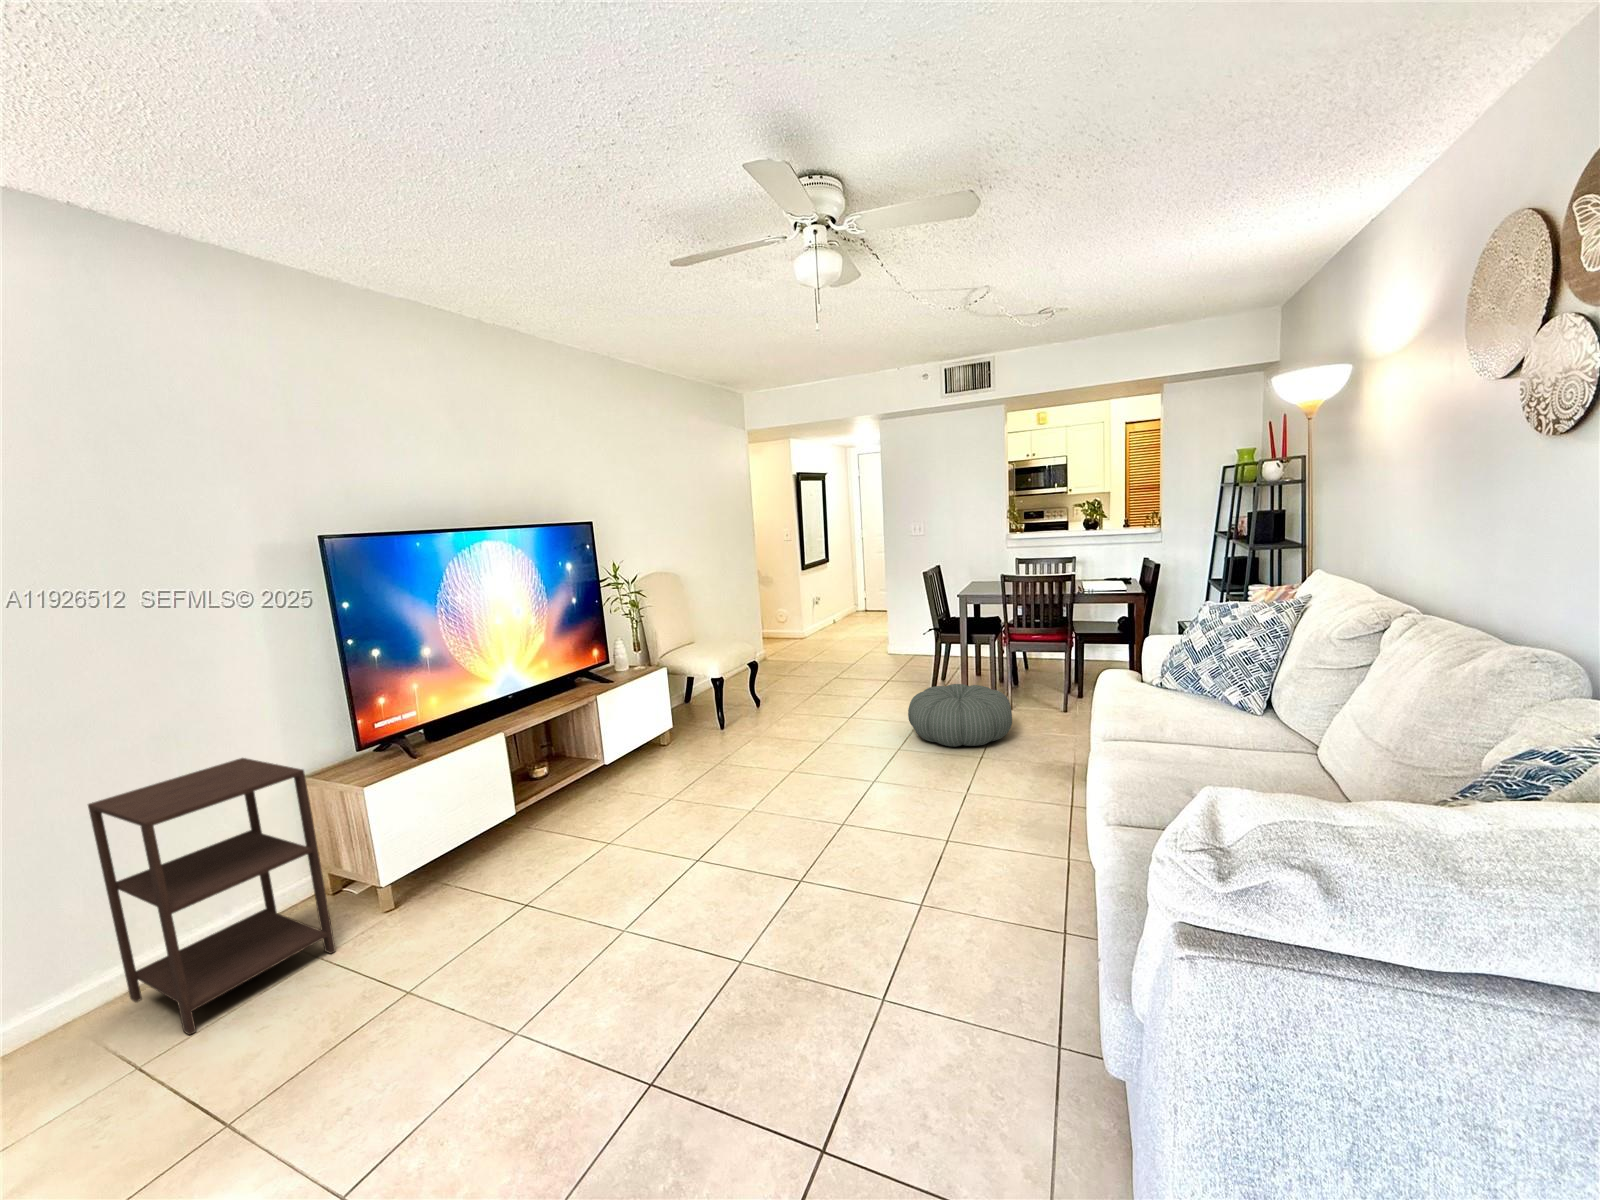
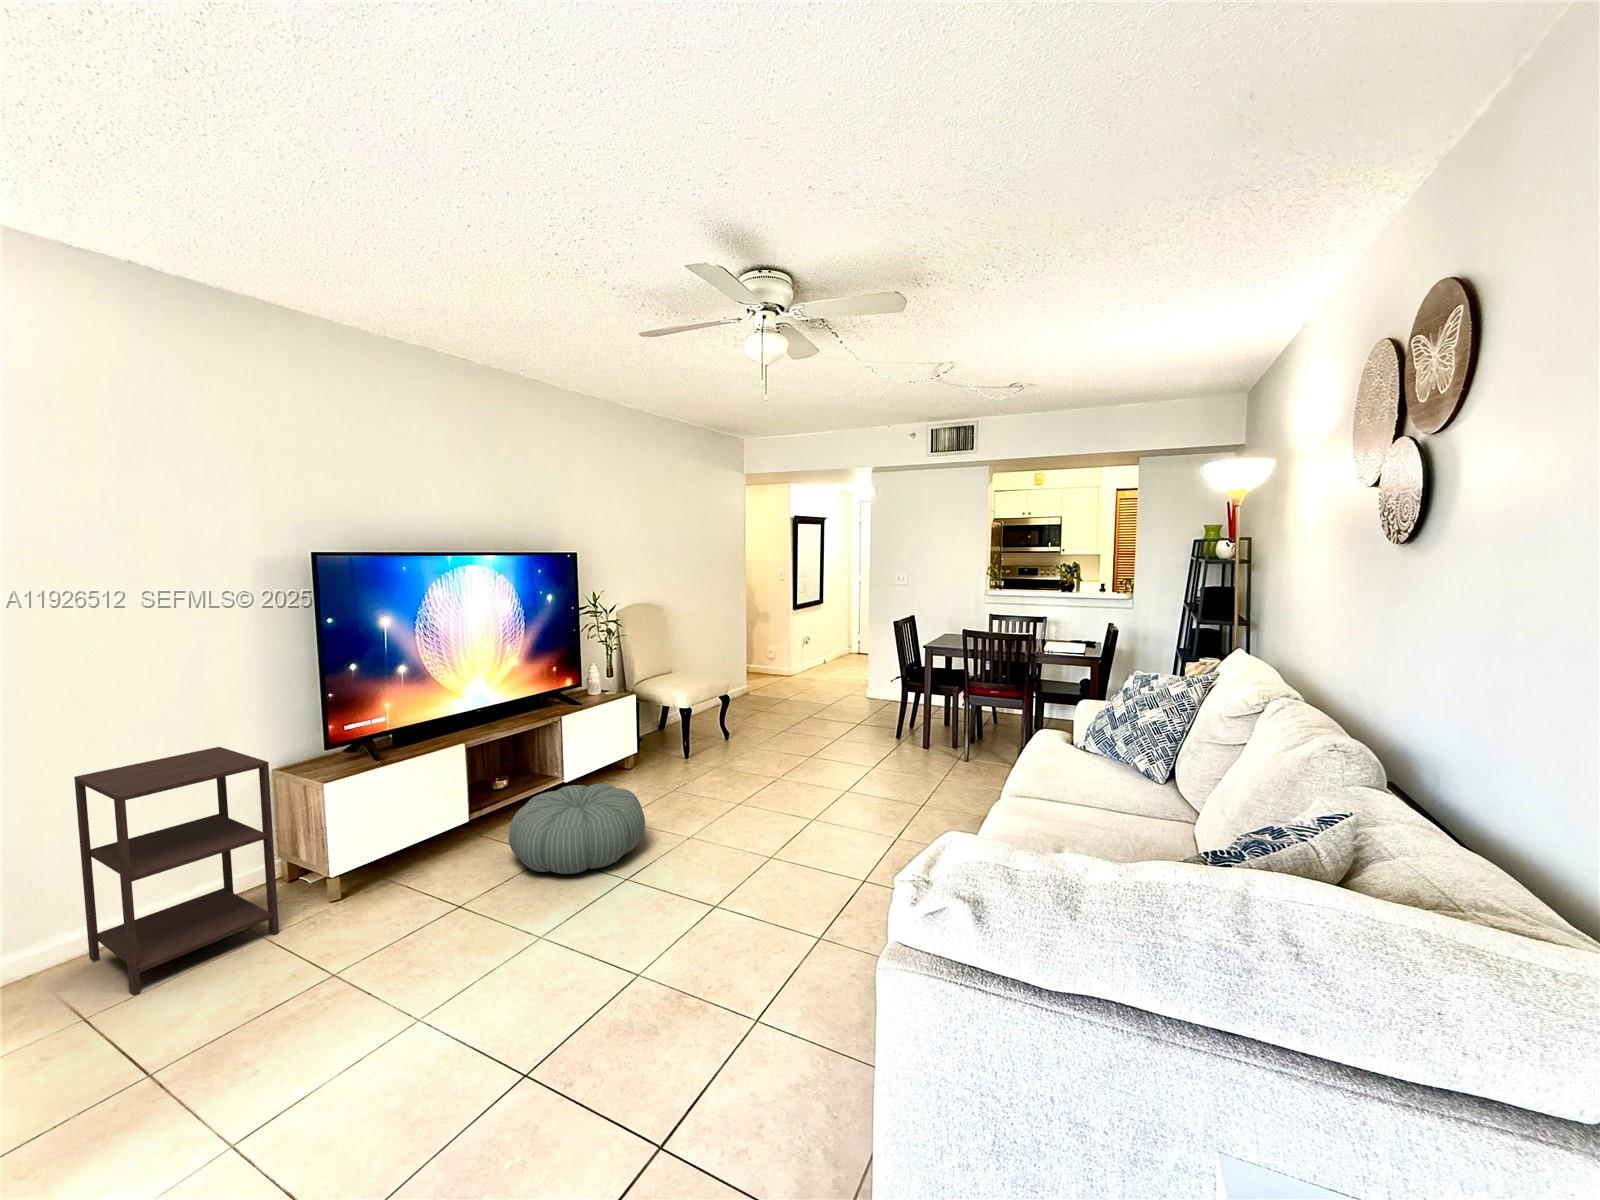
pouf: present [908,684,1012,747] -> present [509,784,645,874]

